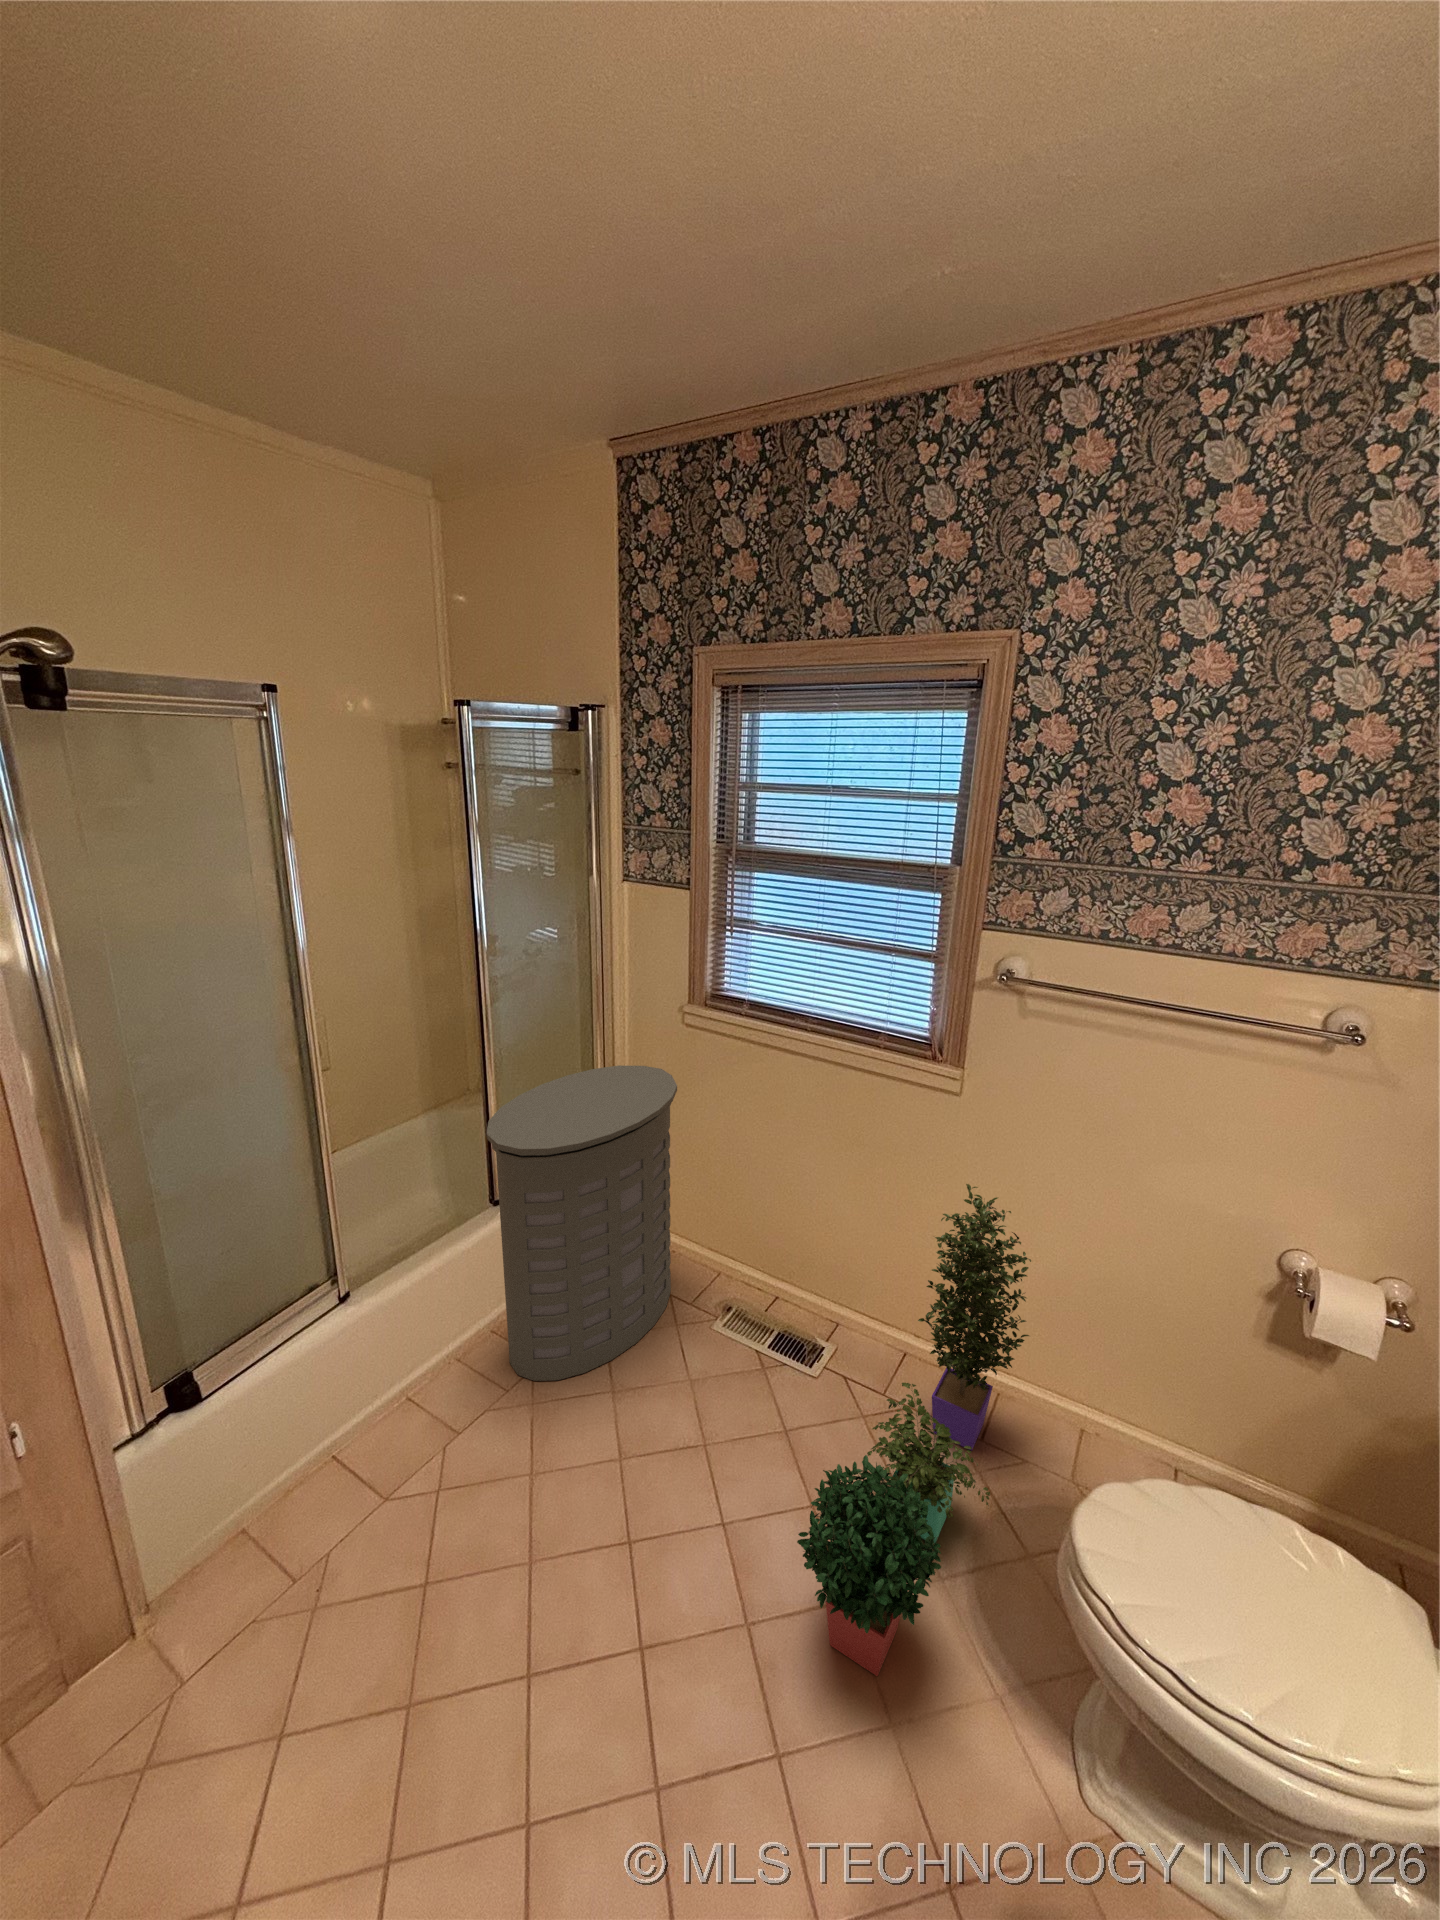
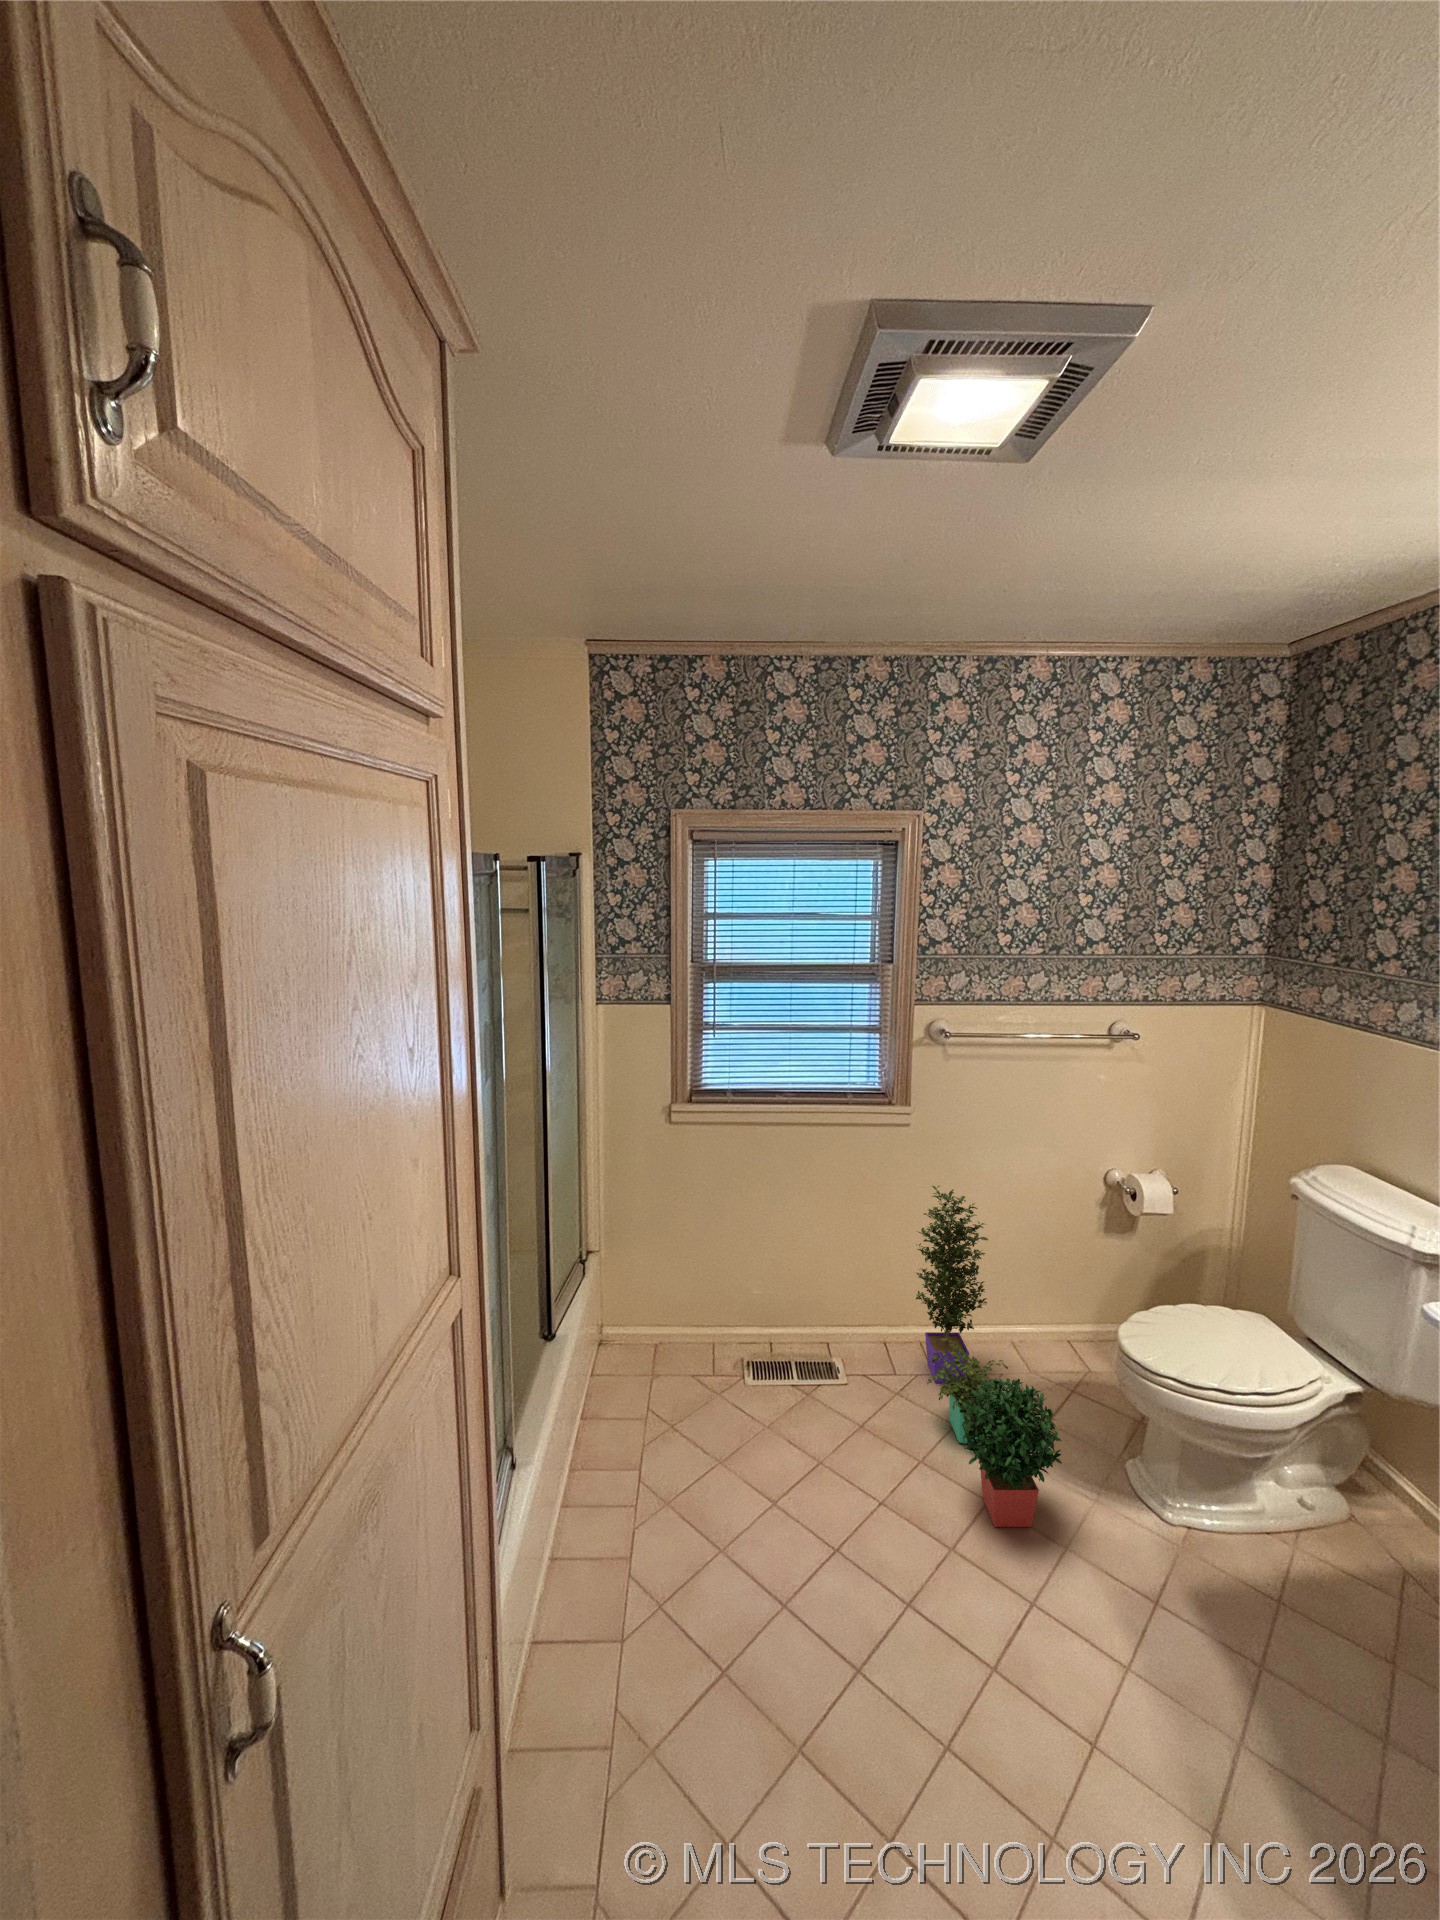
laundry hamper: present [487,1065,677,1381] -> none [572,1165,701,1482]

